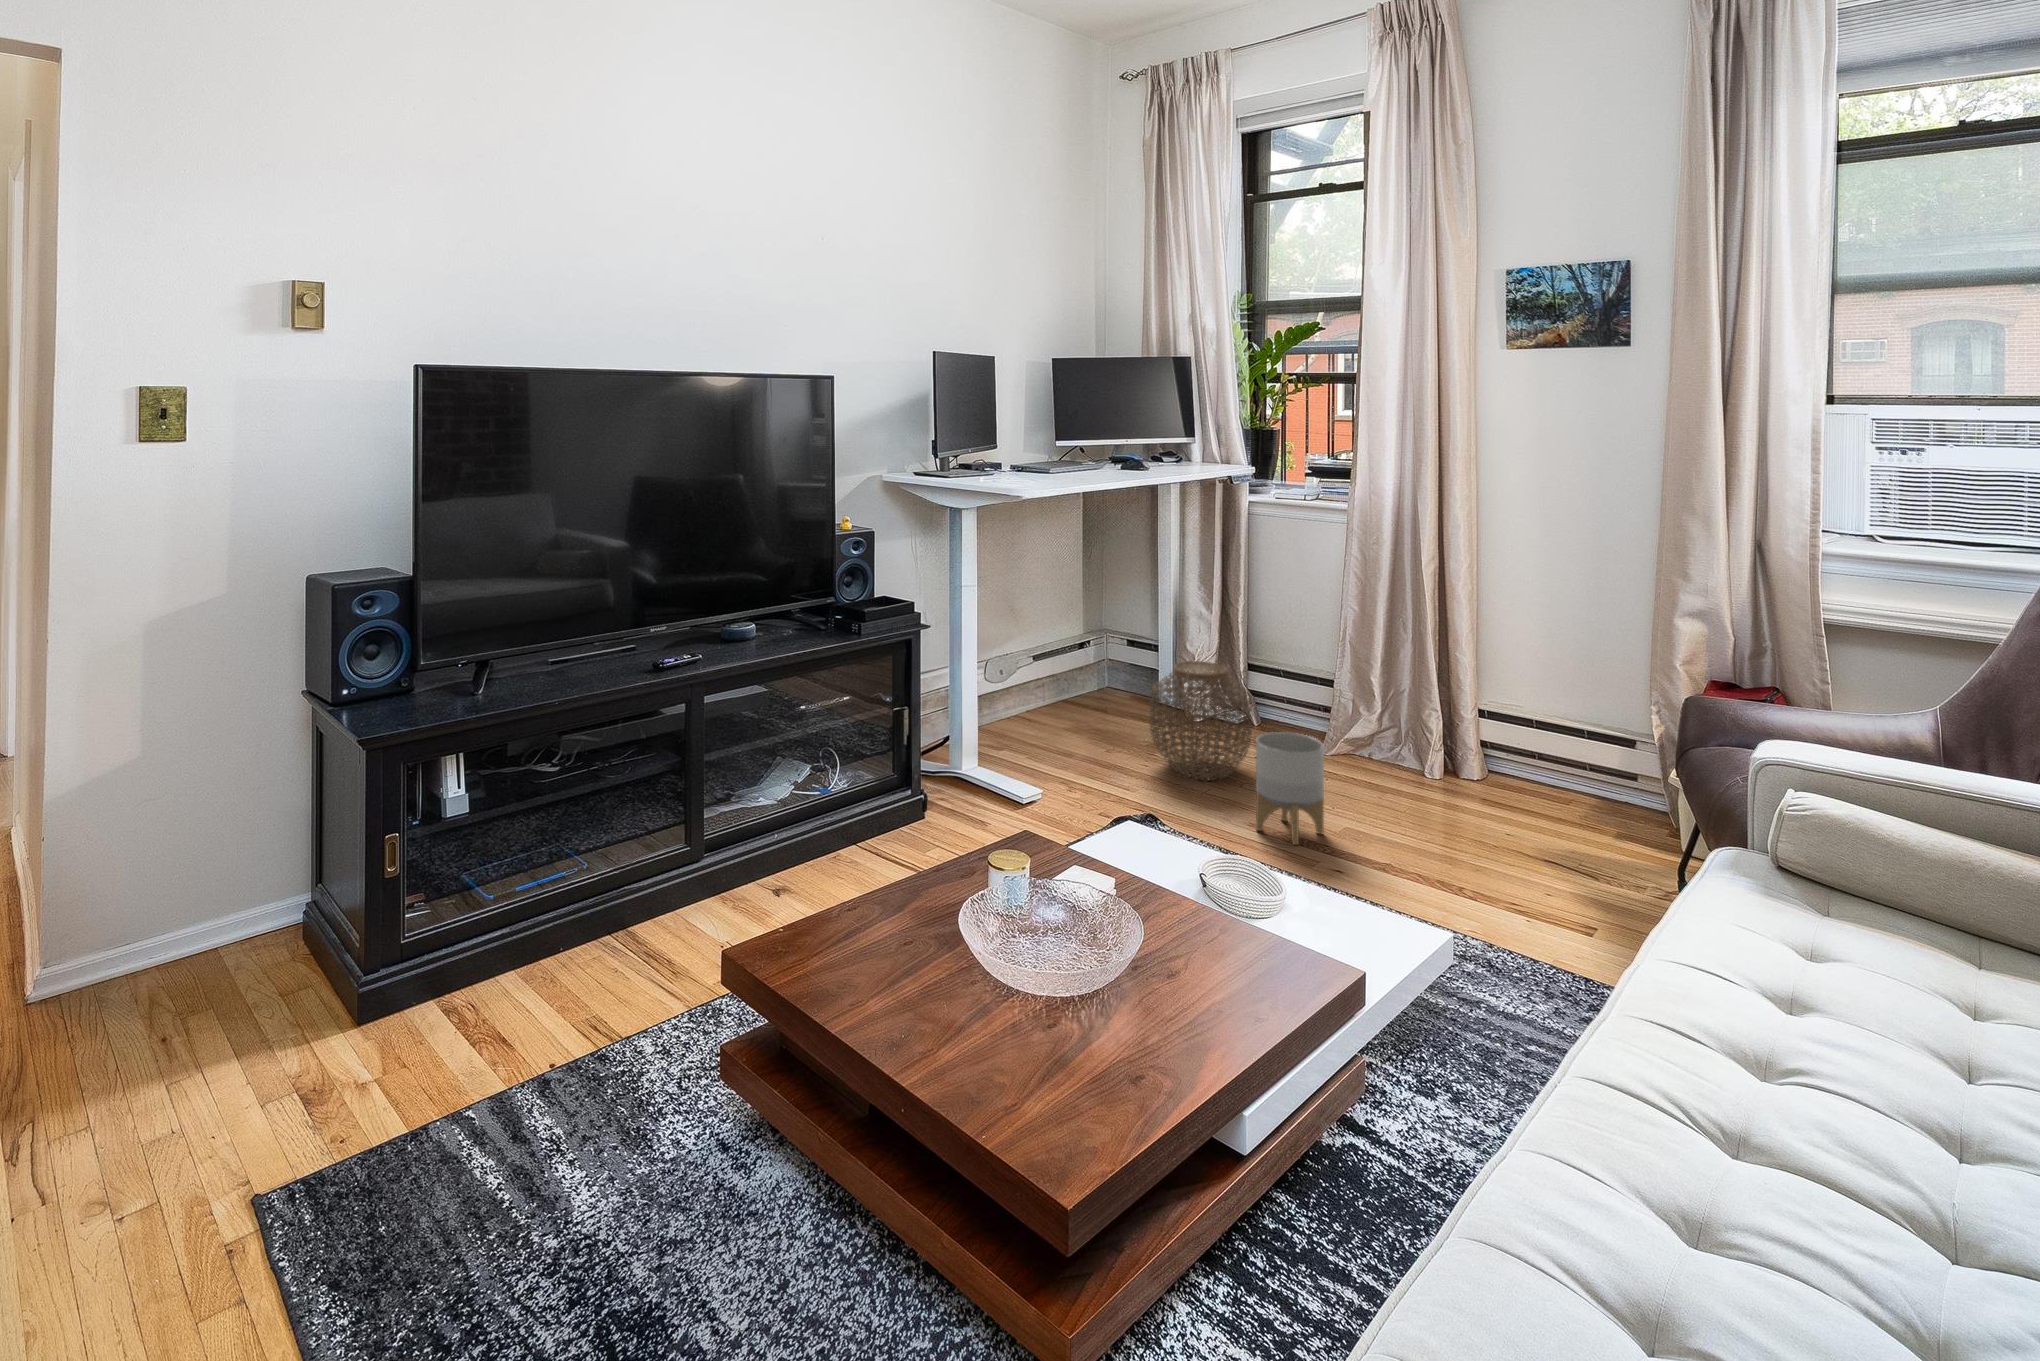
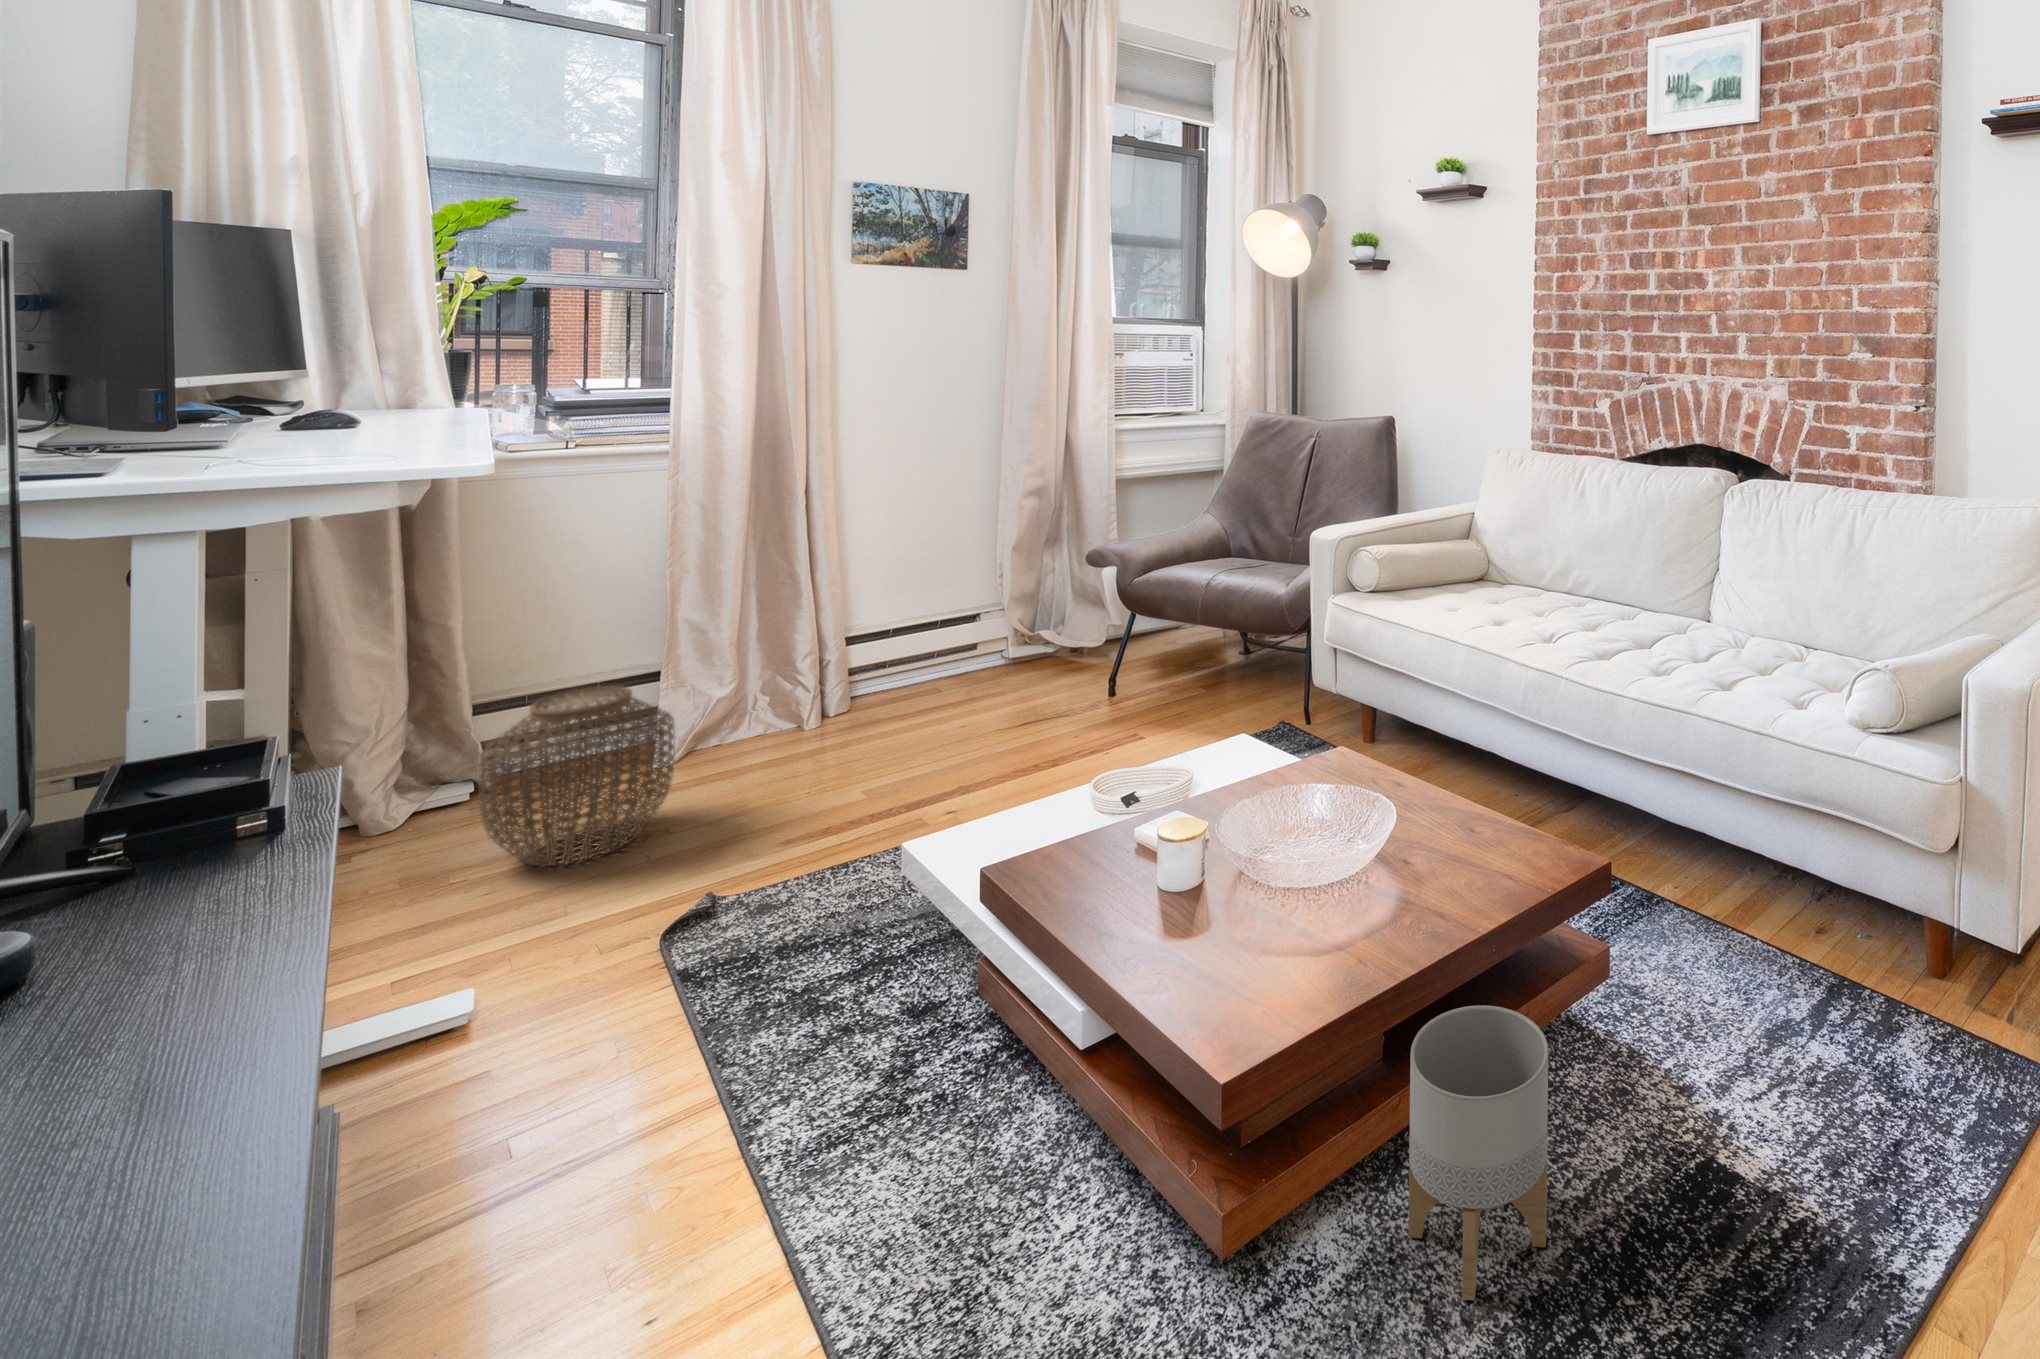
planter: present [1256,732,1324,845] -> present [1408,1005,1548,1300]

